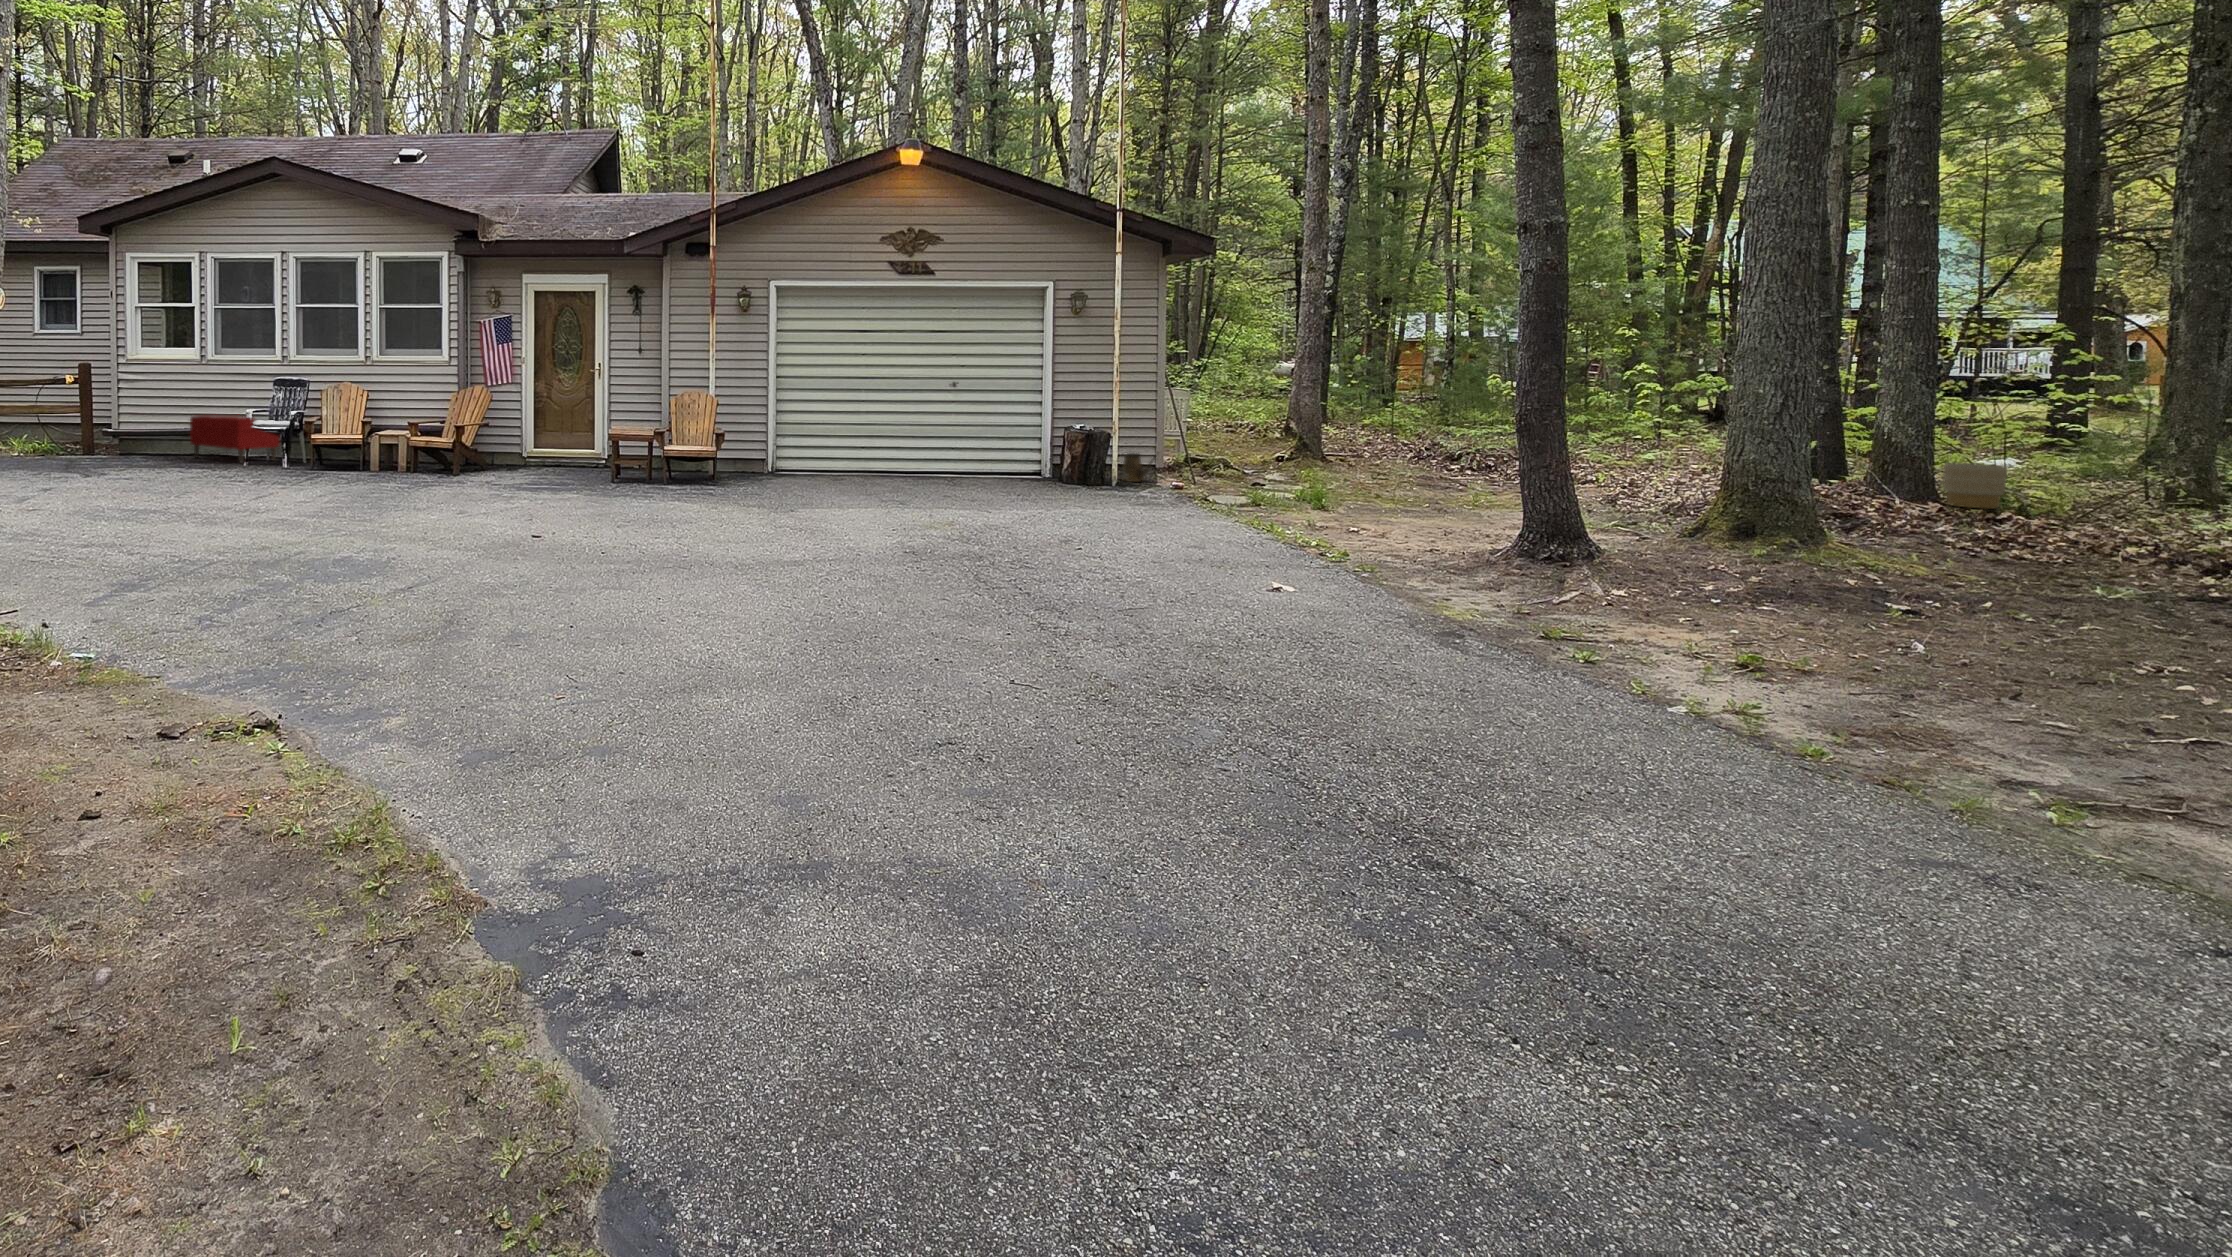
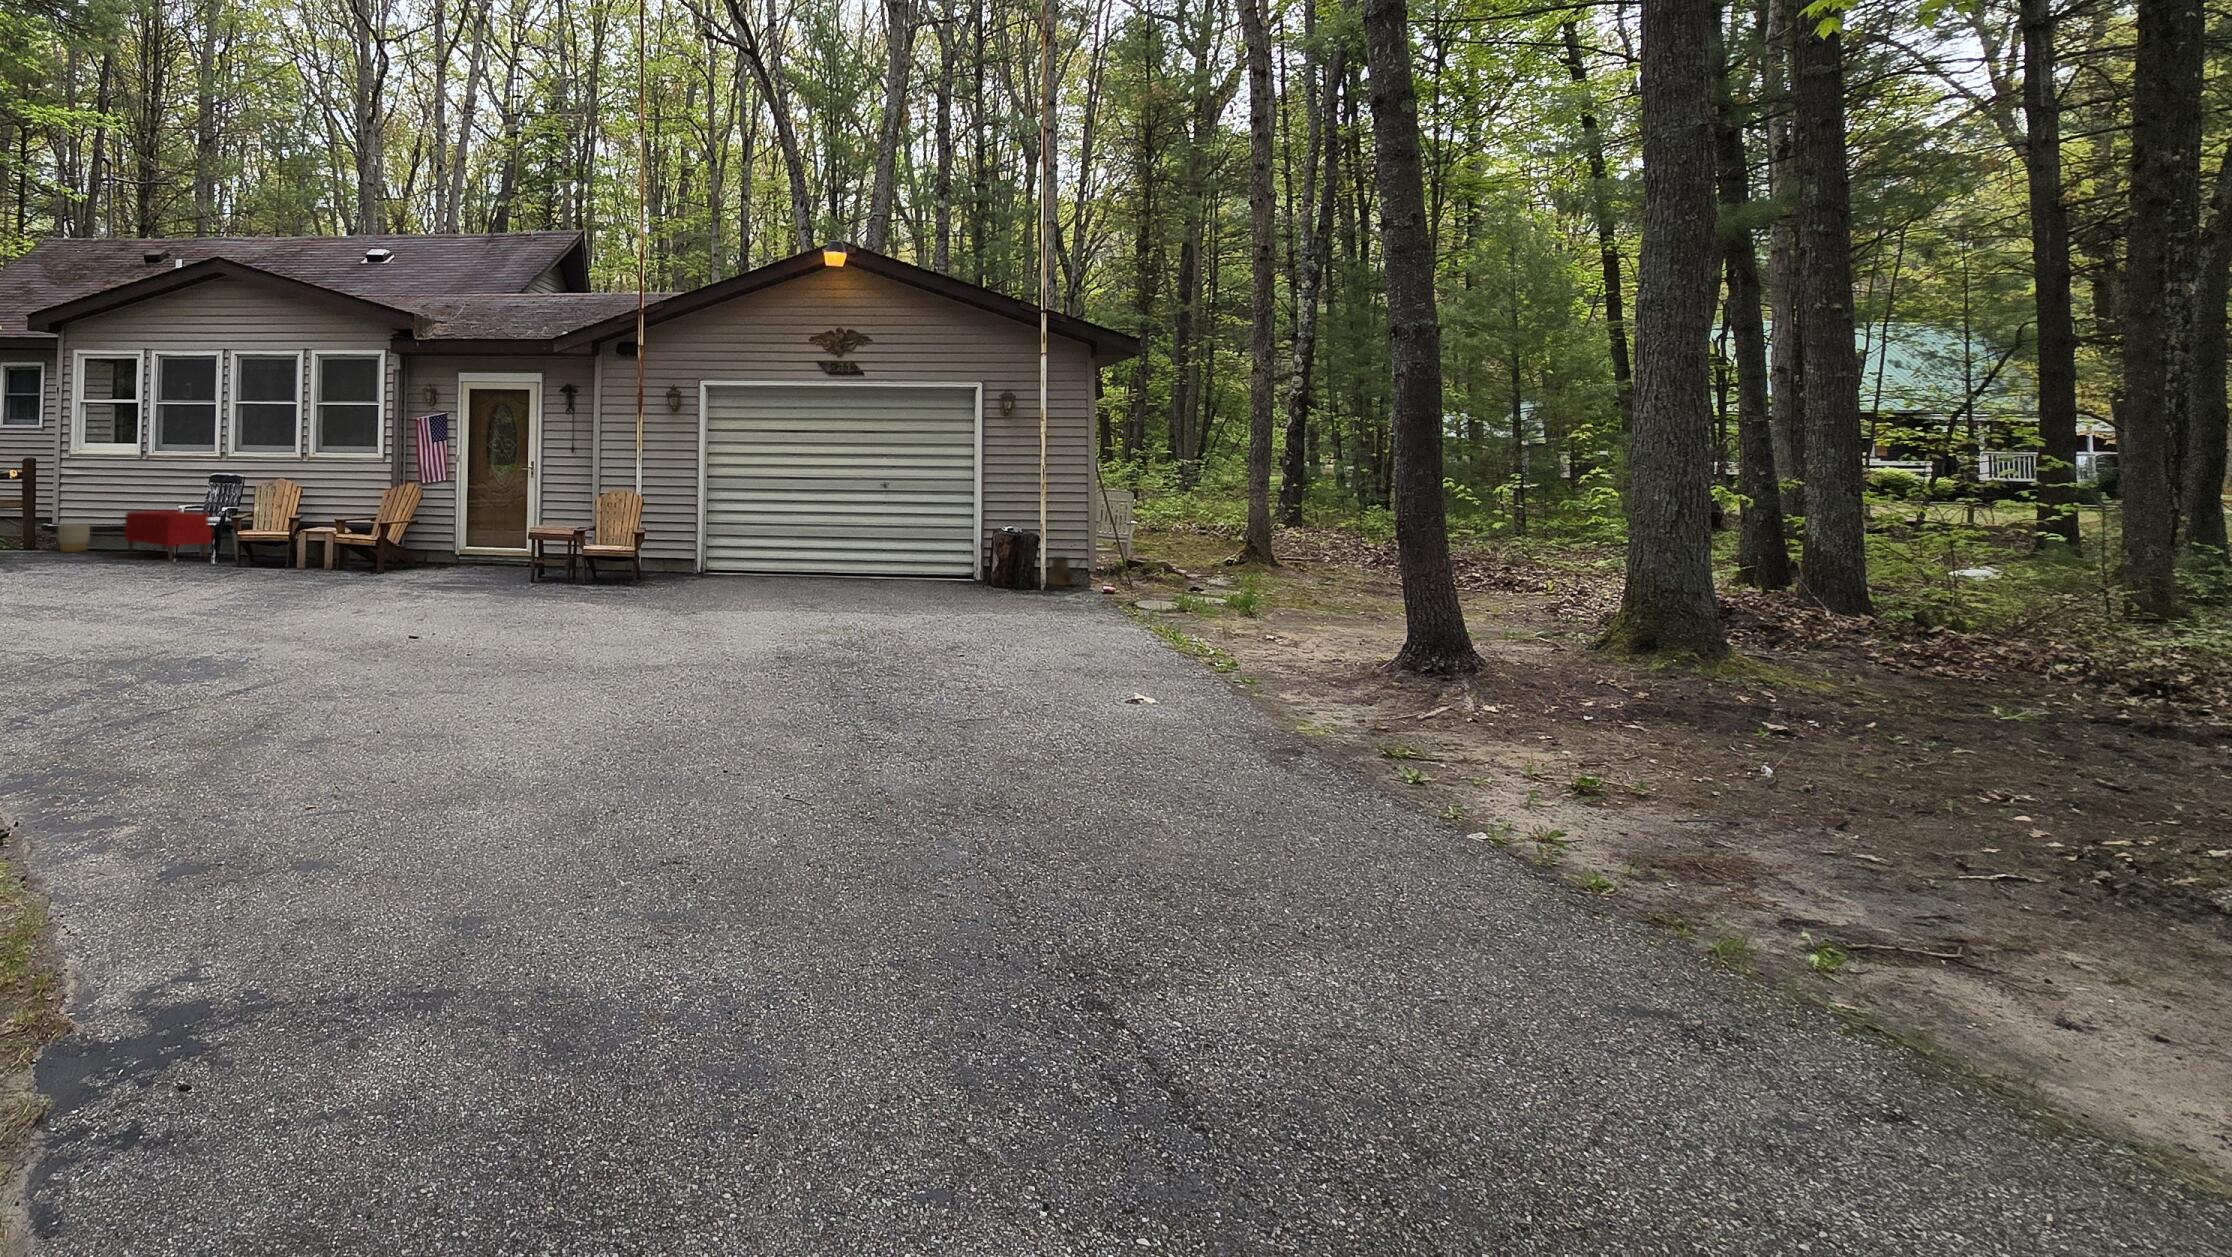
planter: present [1943,463,2008,509] -> present [58,523,90,552]

